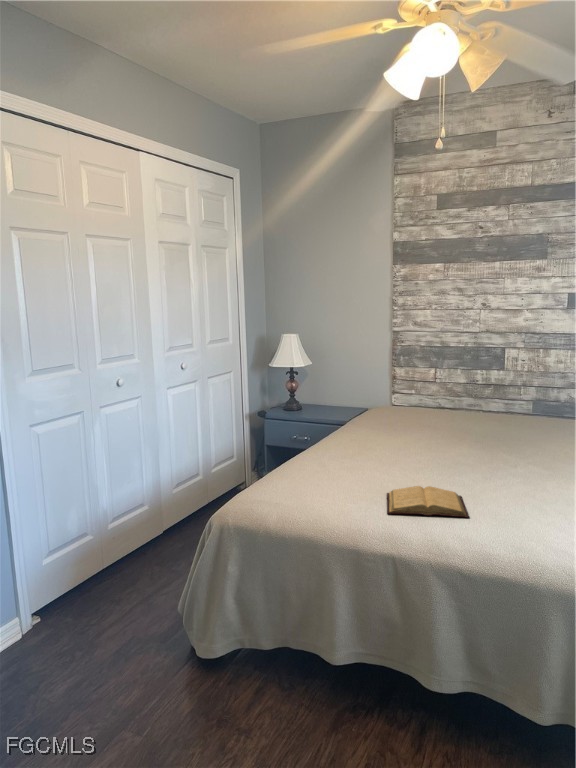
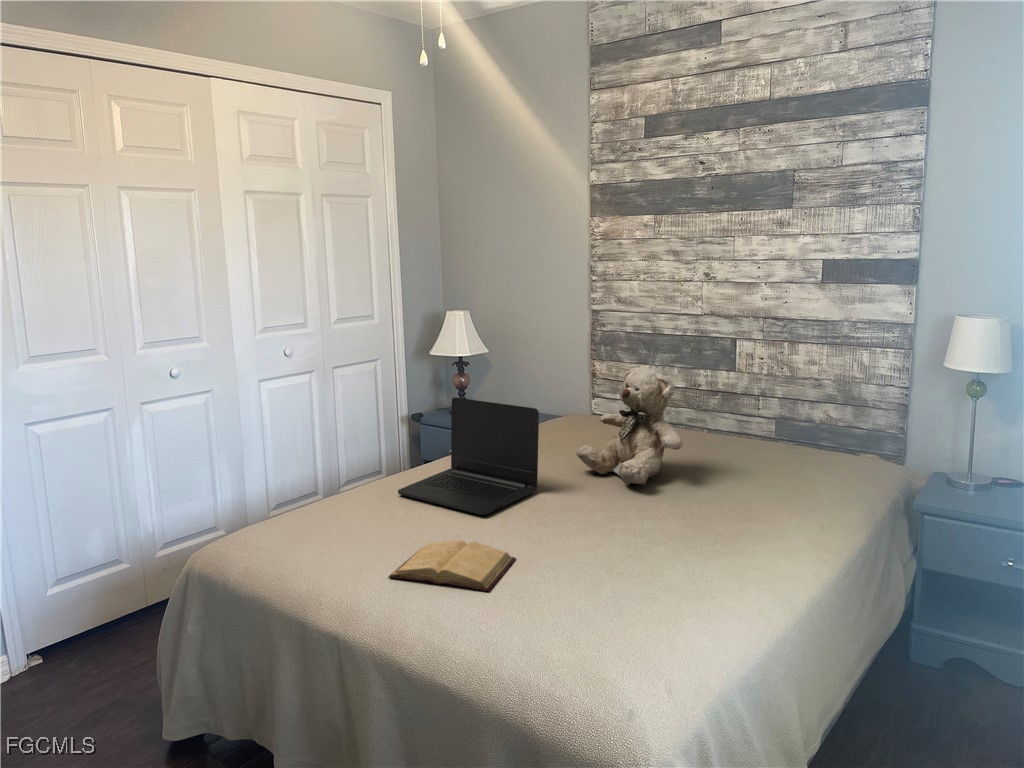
teddy bear: none [433,364,515,448] -> present [576,365,683,486]
laptop: none [324,390,424,470] -> present [398,398,539,515]

